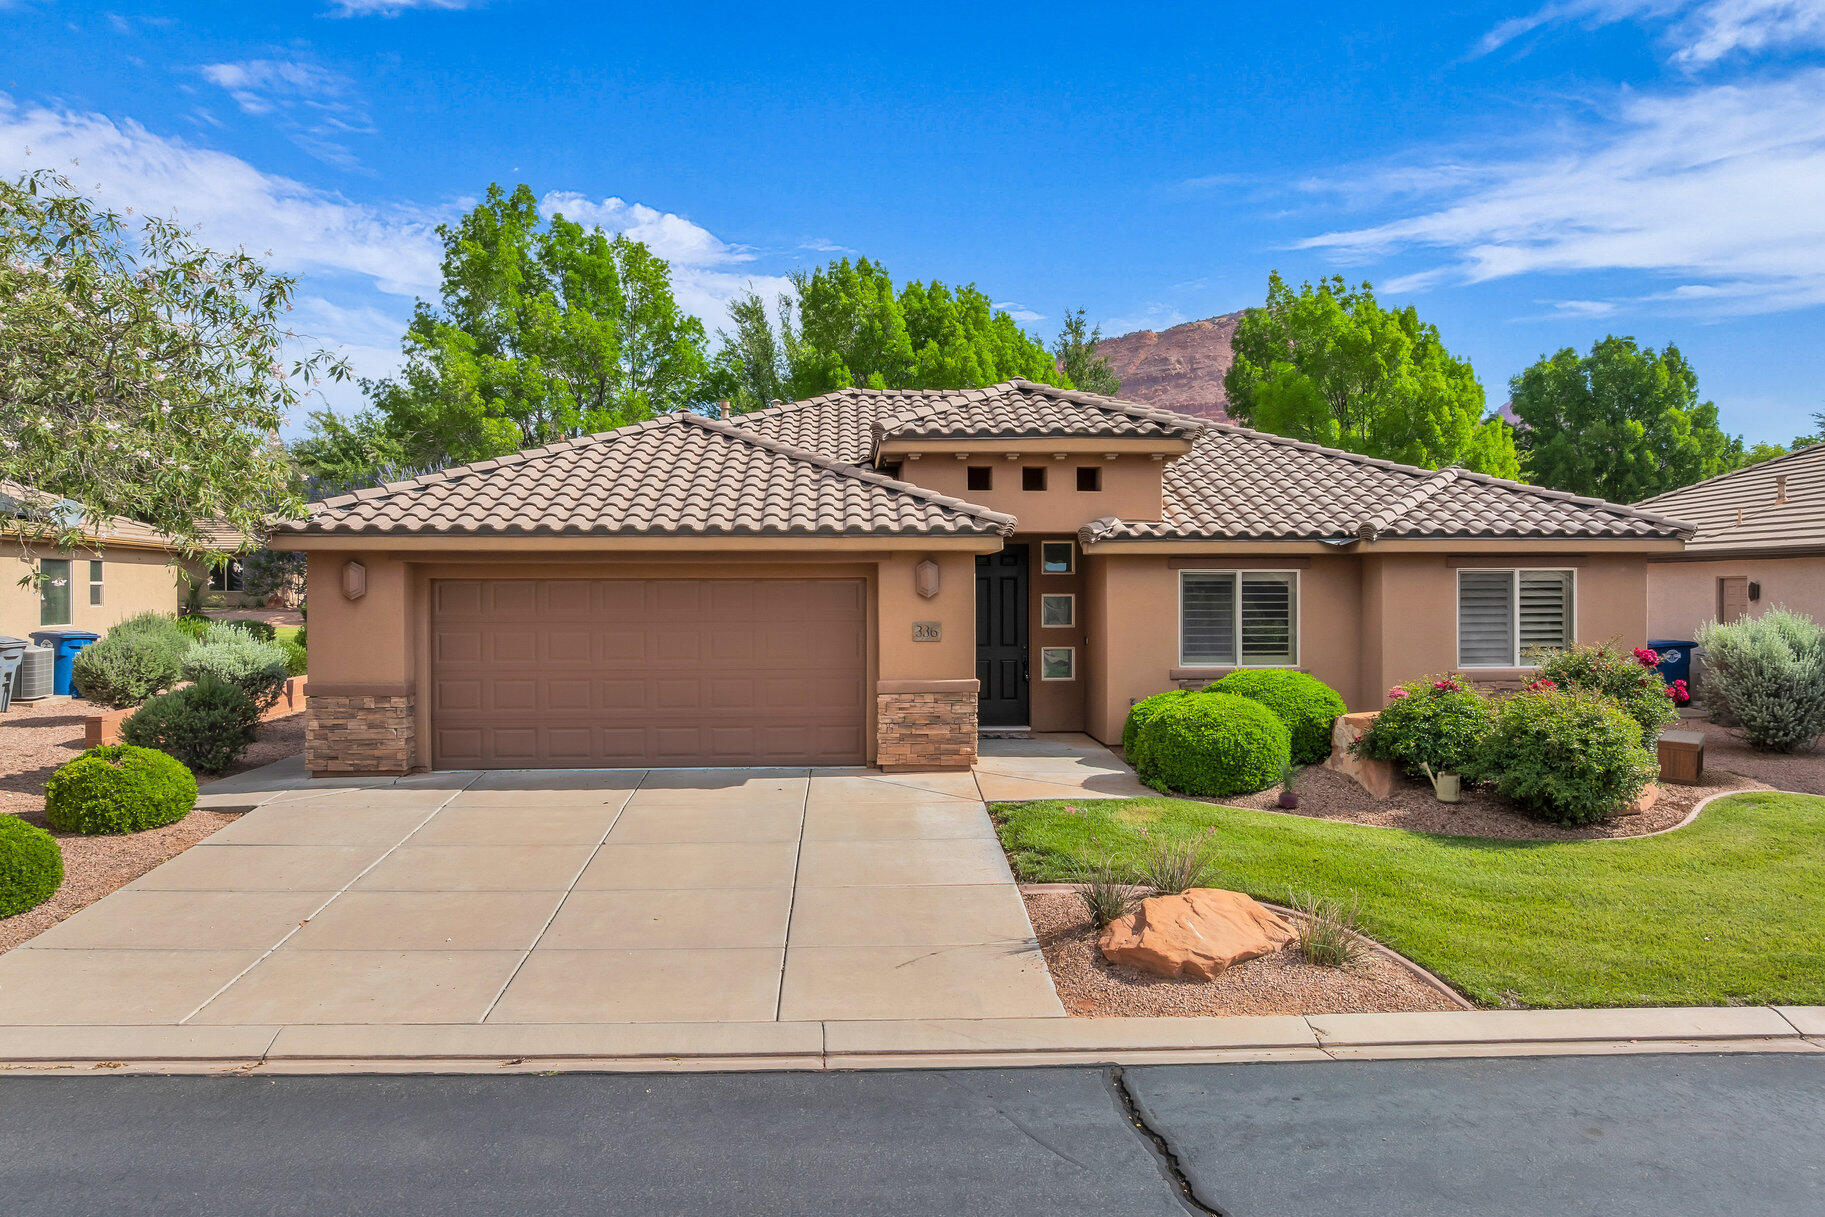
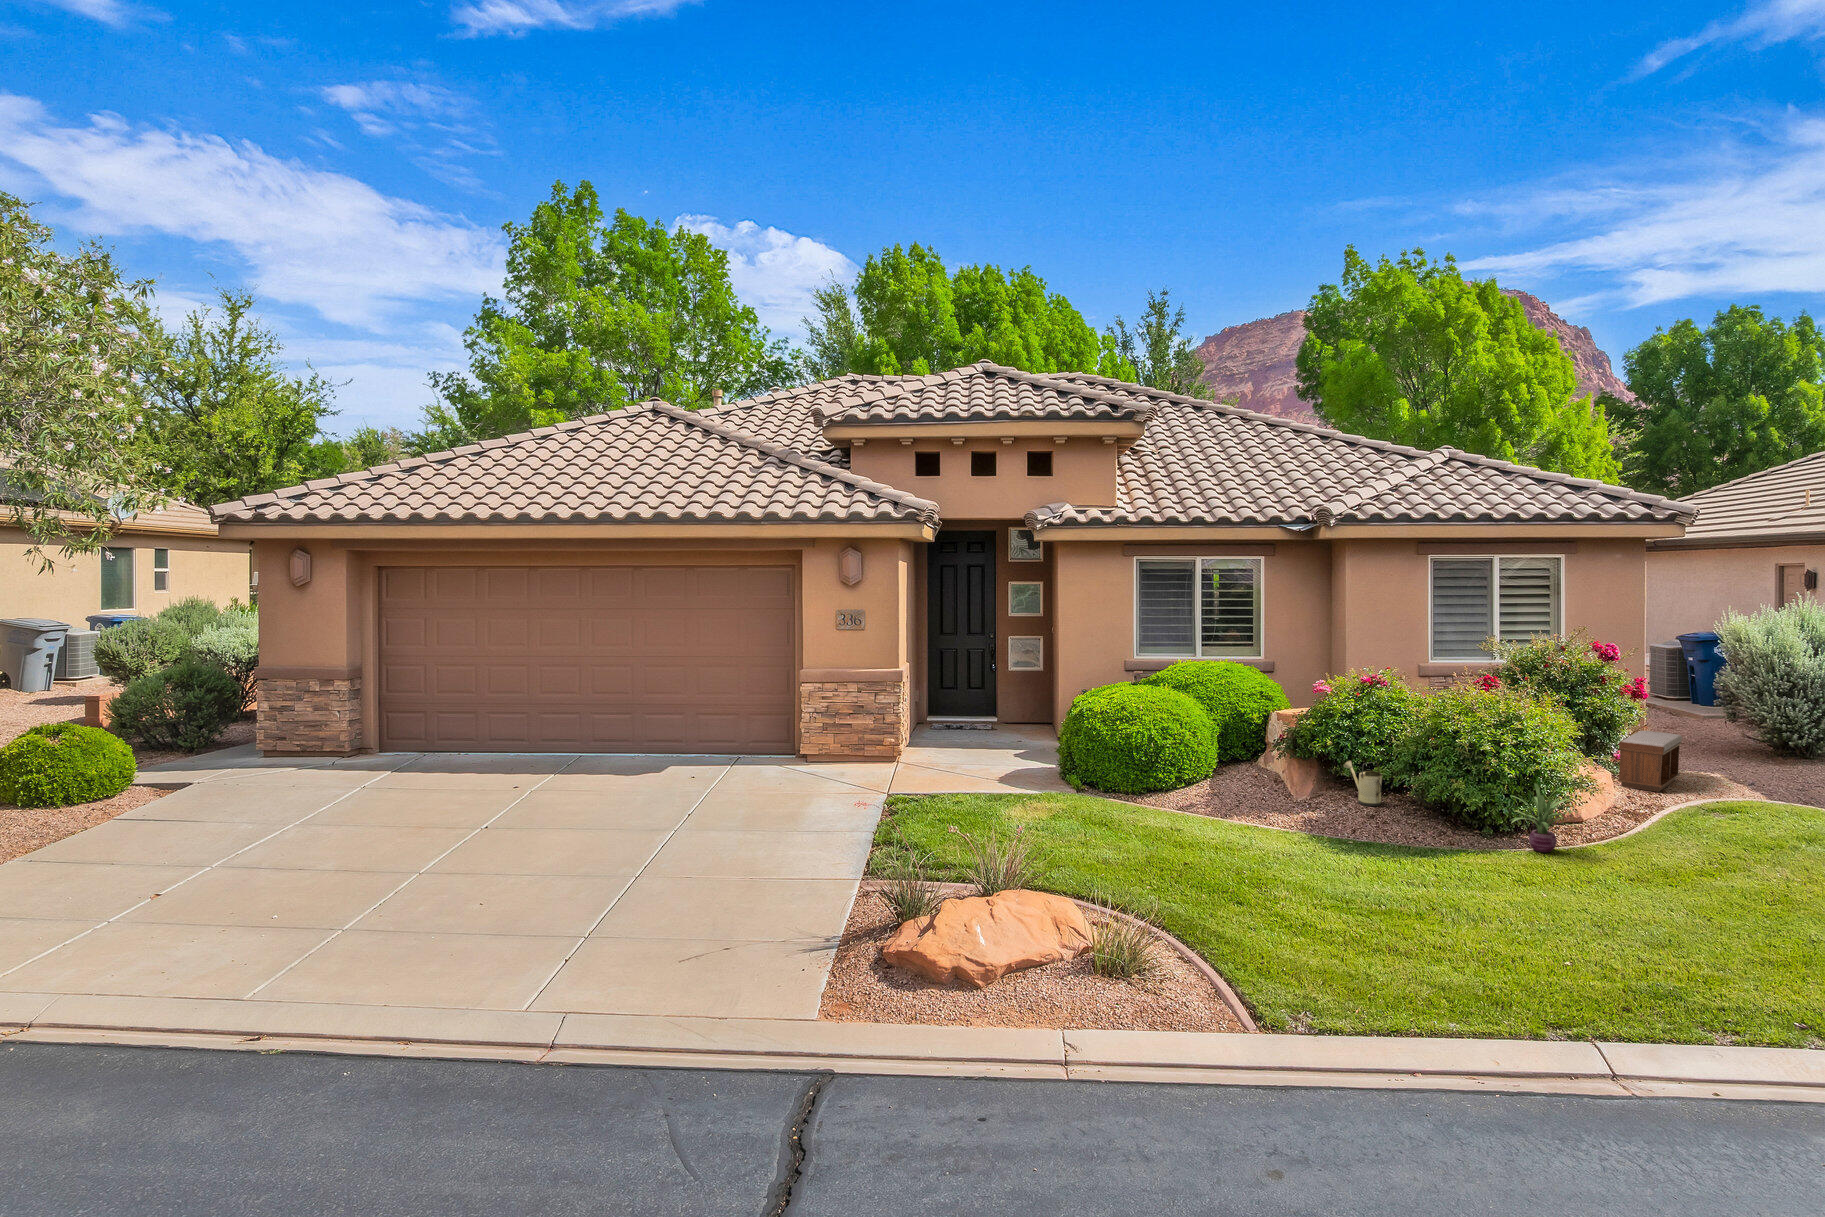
decorative plant: present [1270,756,1299,808] -> present [1511,784,1578,852]

